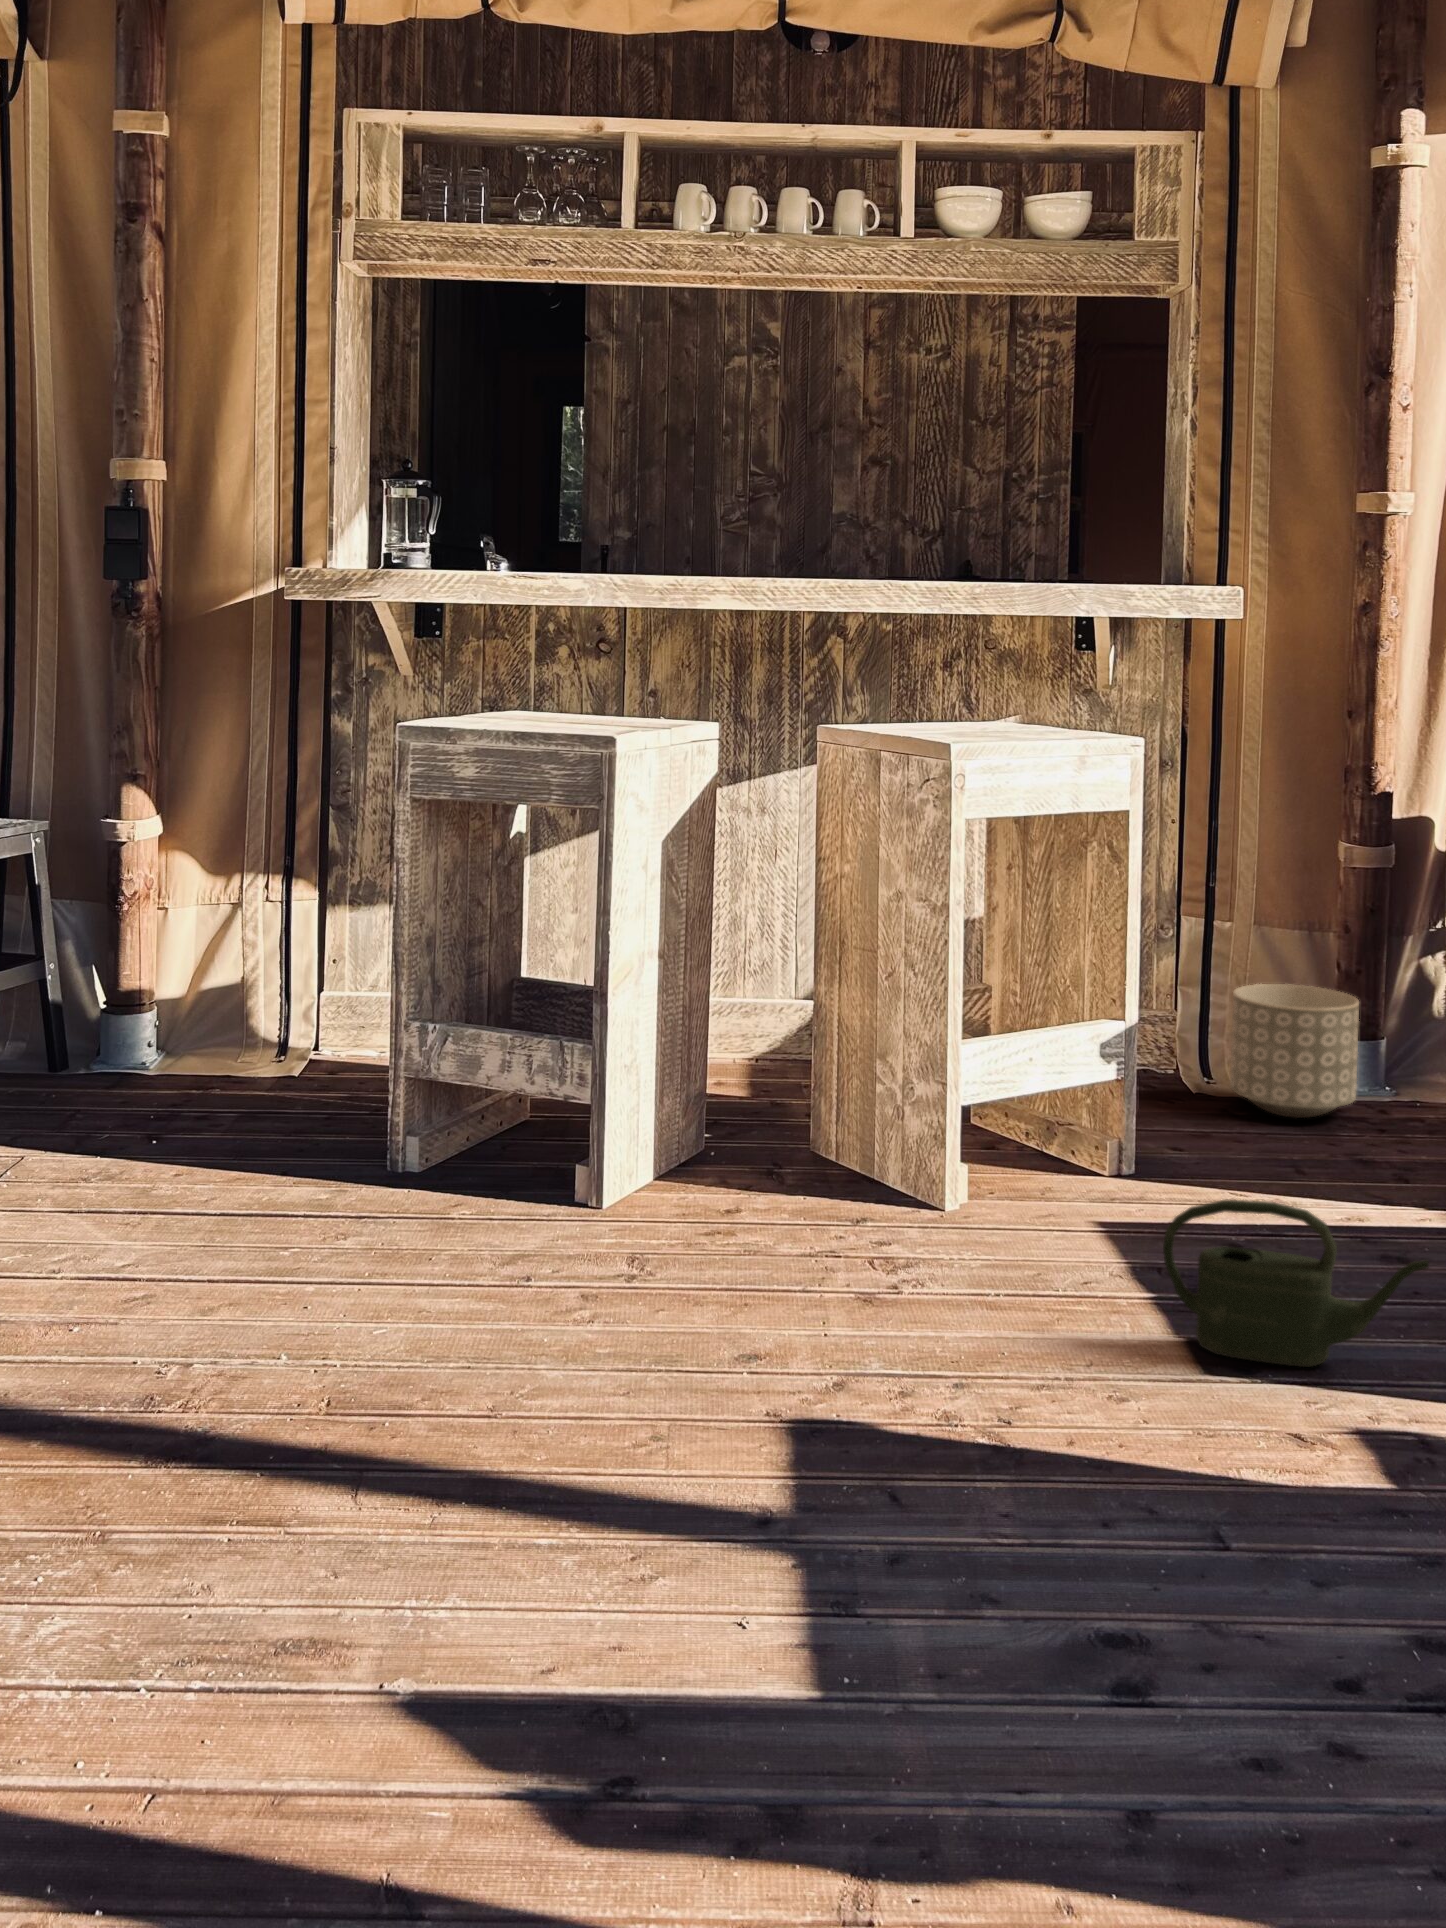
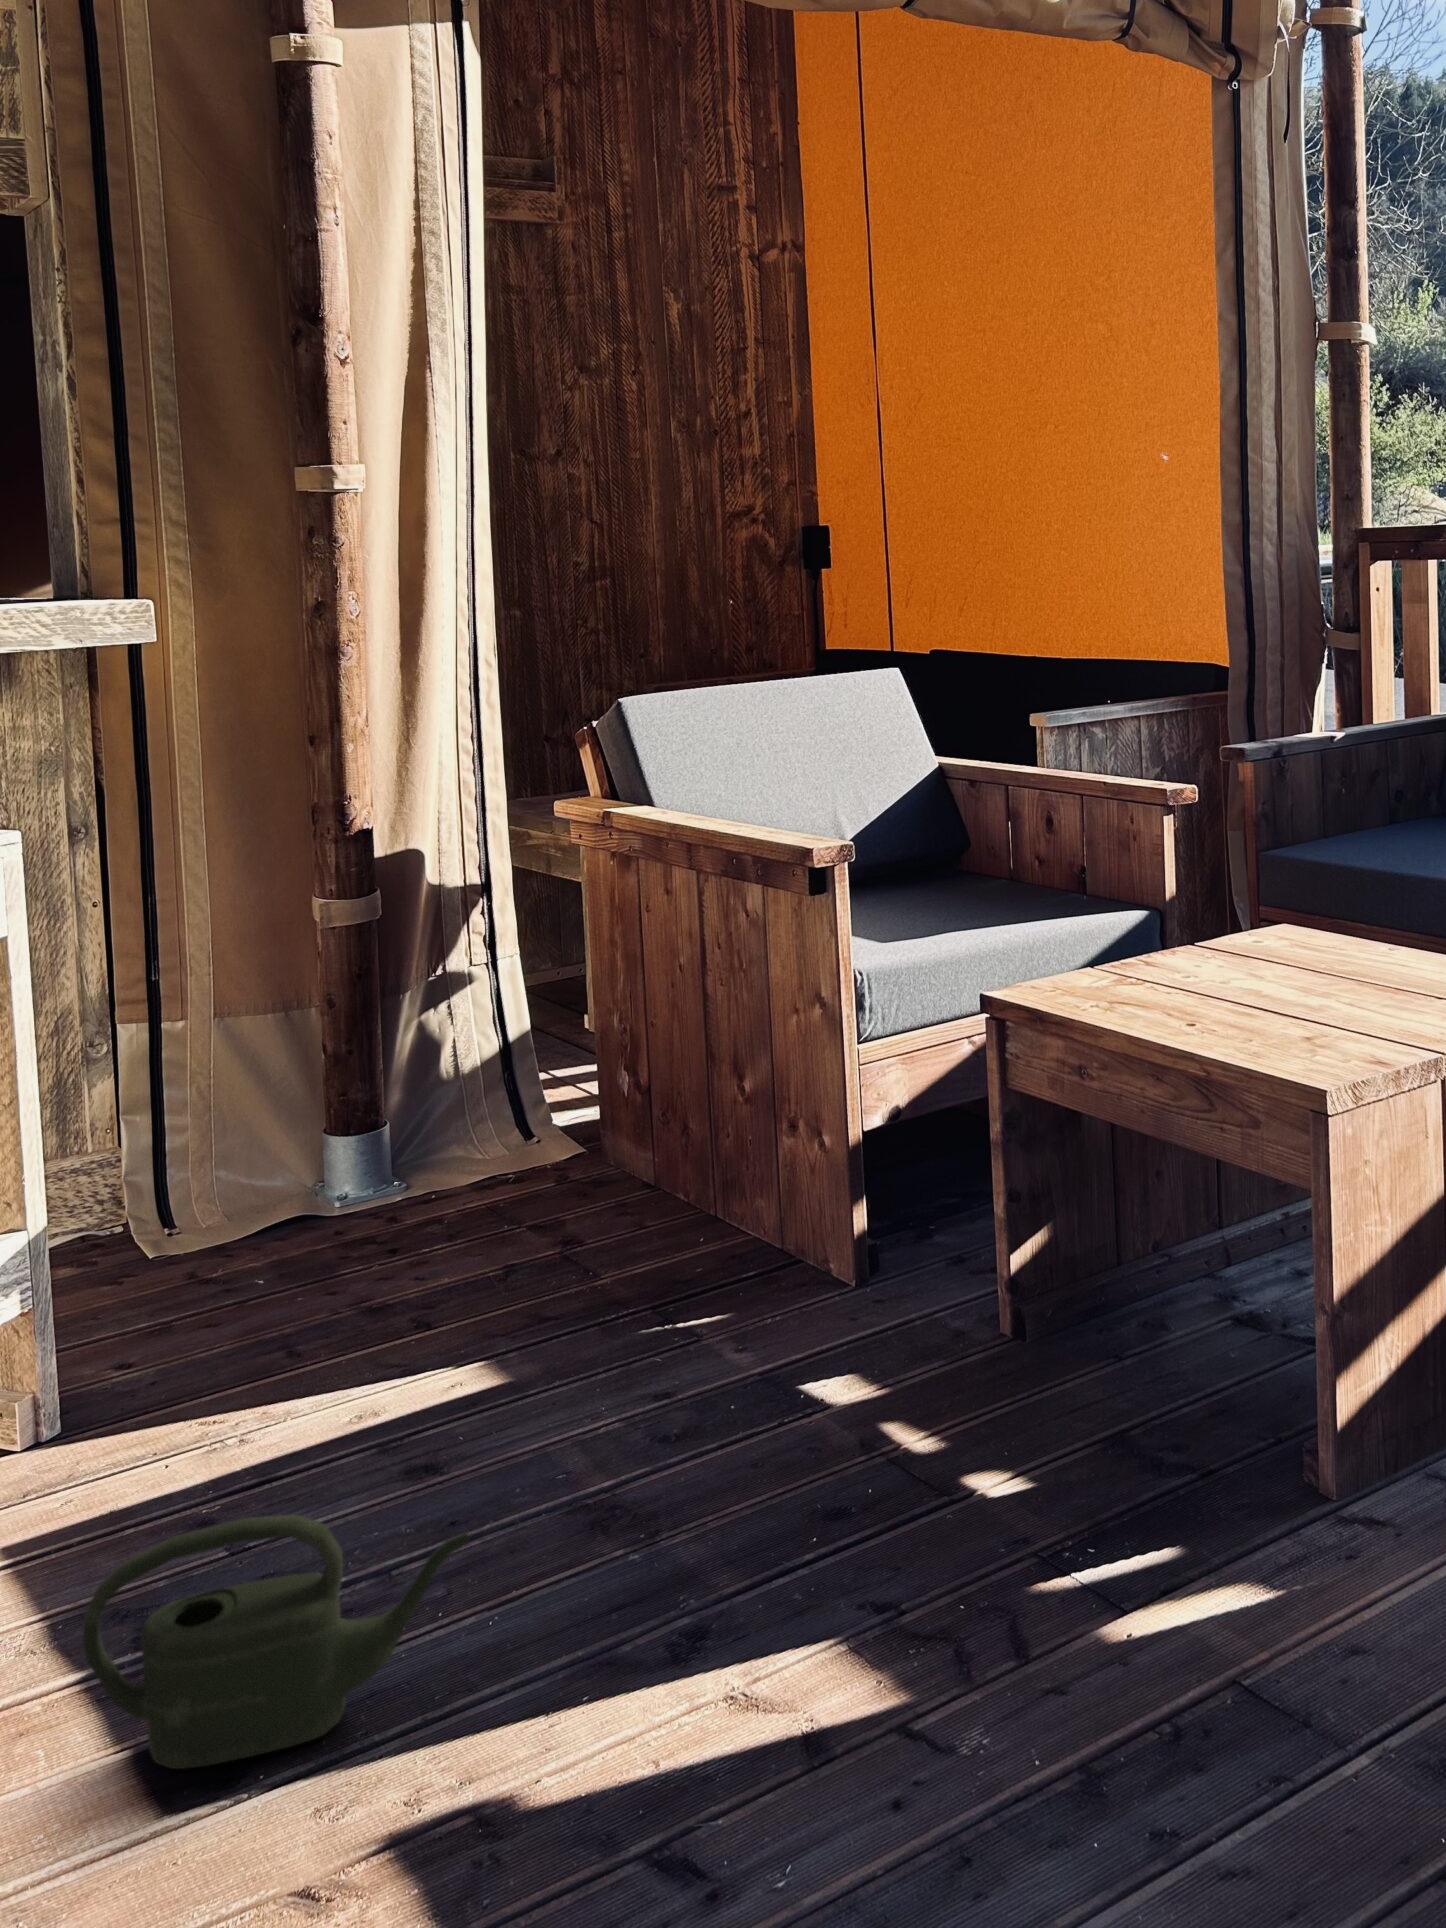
planter: present [1230,984,1359,1118] -> none [193,1082,362,1257]

